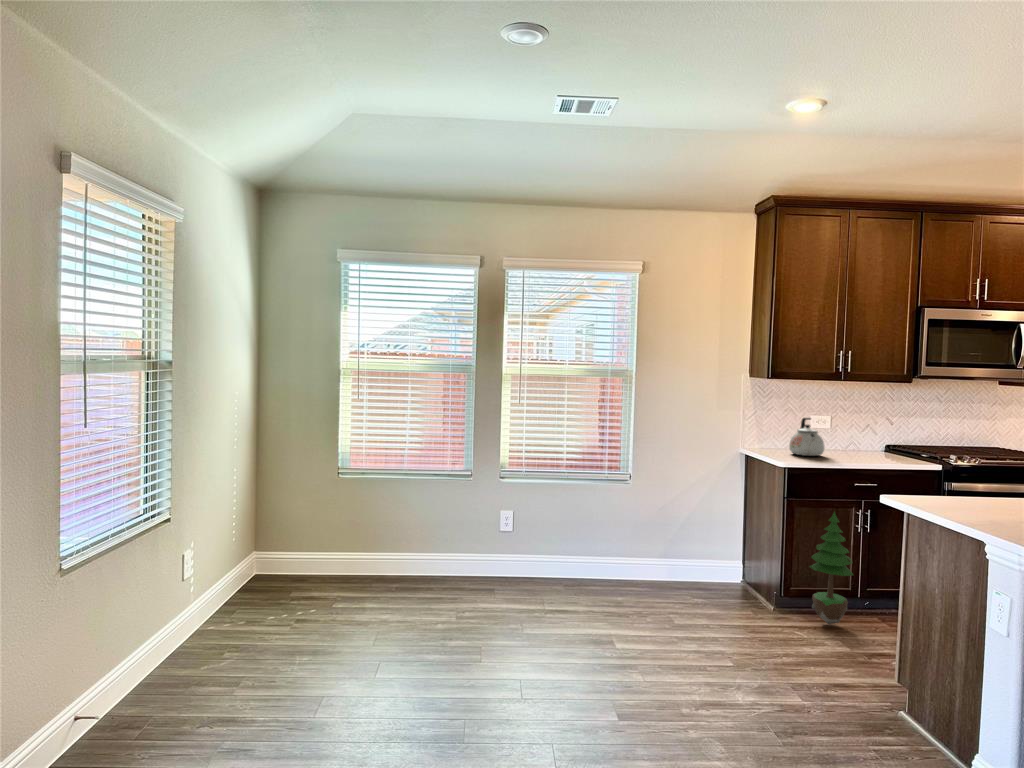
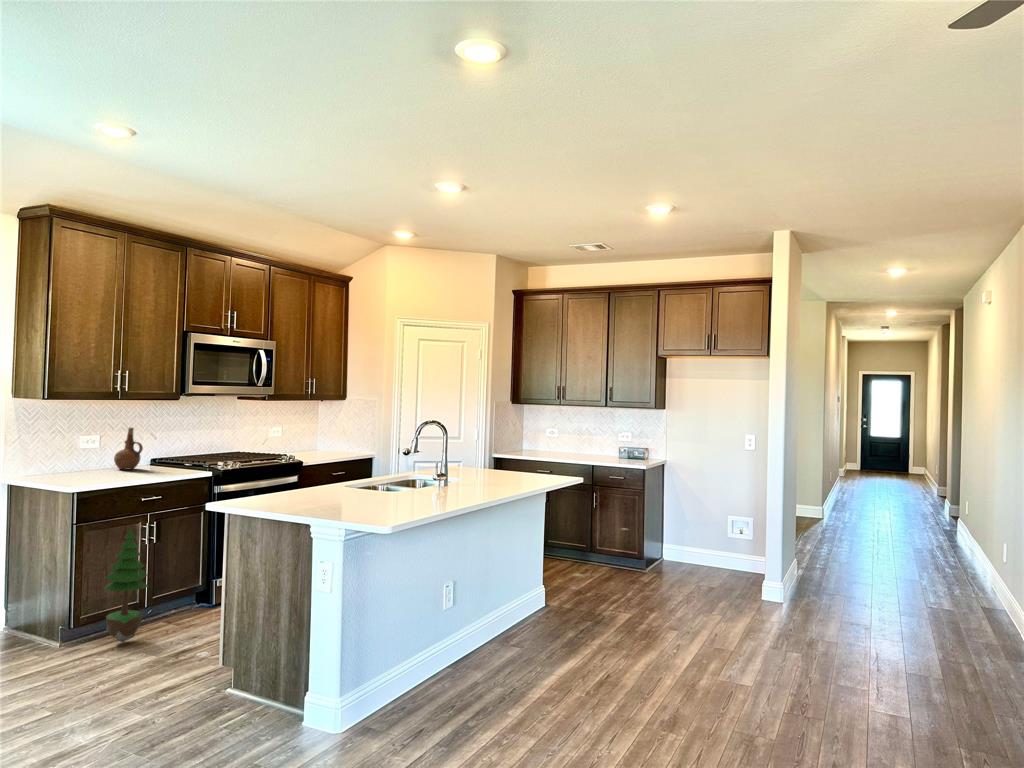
ceramic pitcher: none [839,412,866,455] -> present [114,428,143,470]
kettle: present [789,418,824,456] -> none [67,436,107,476]

